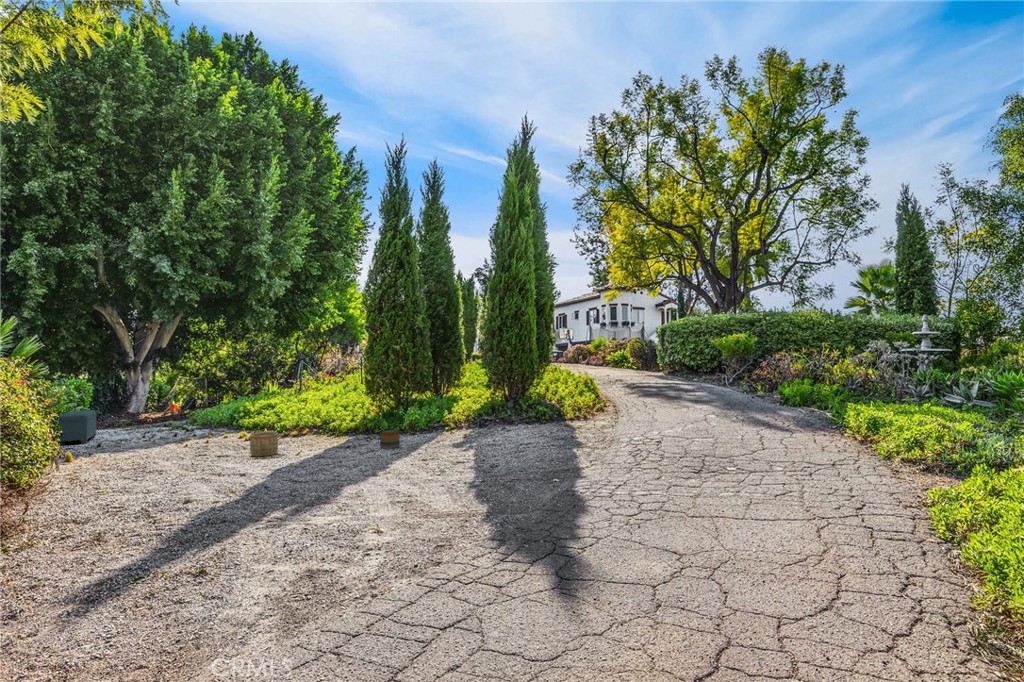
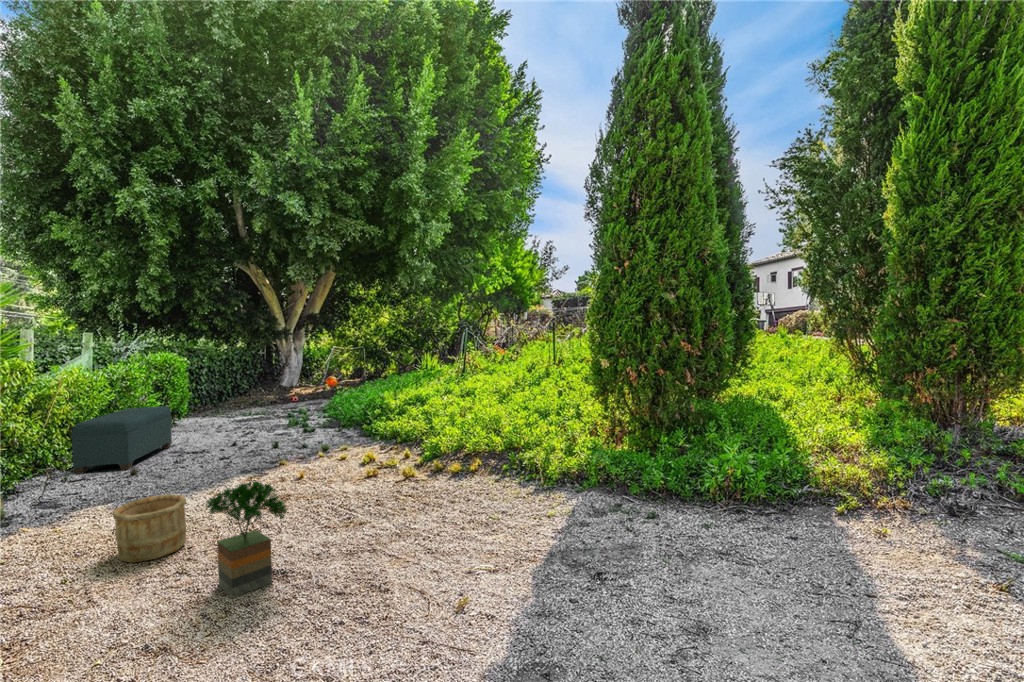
potted tree: present [377,411,405,449] -> present [206,481,287,598]
wooden bucket: present [250,432,278,456] -> present [112,494,186,563]

